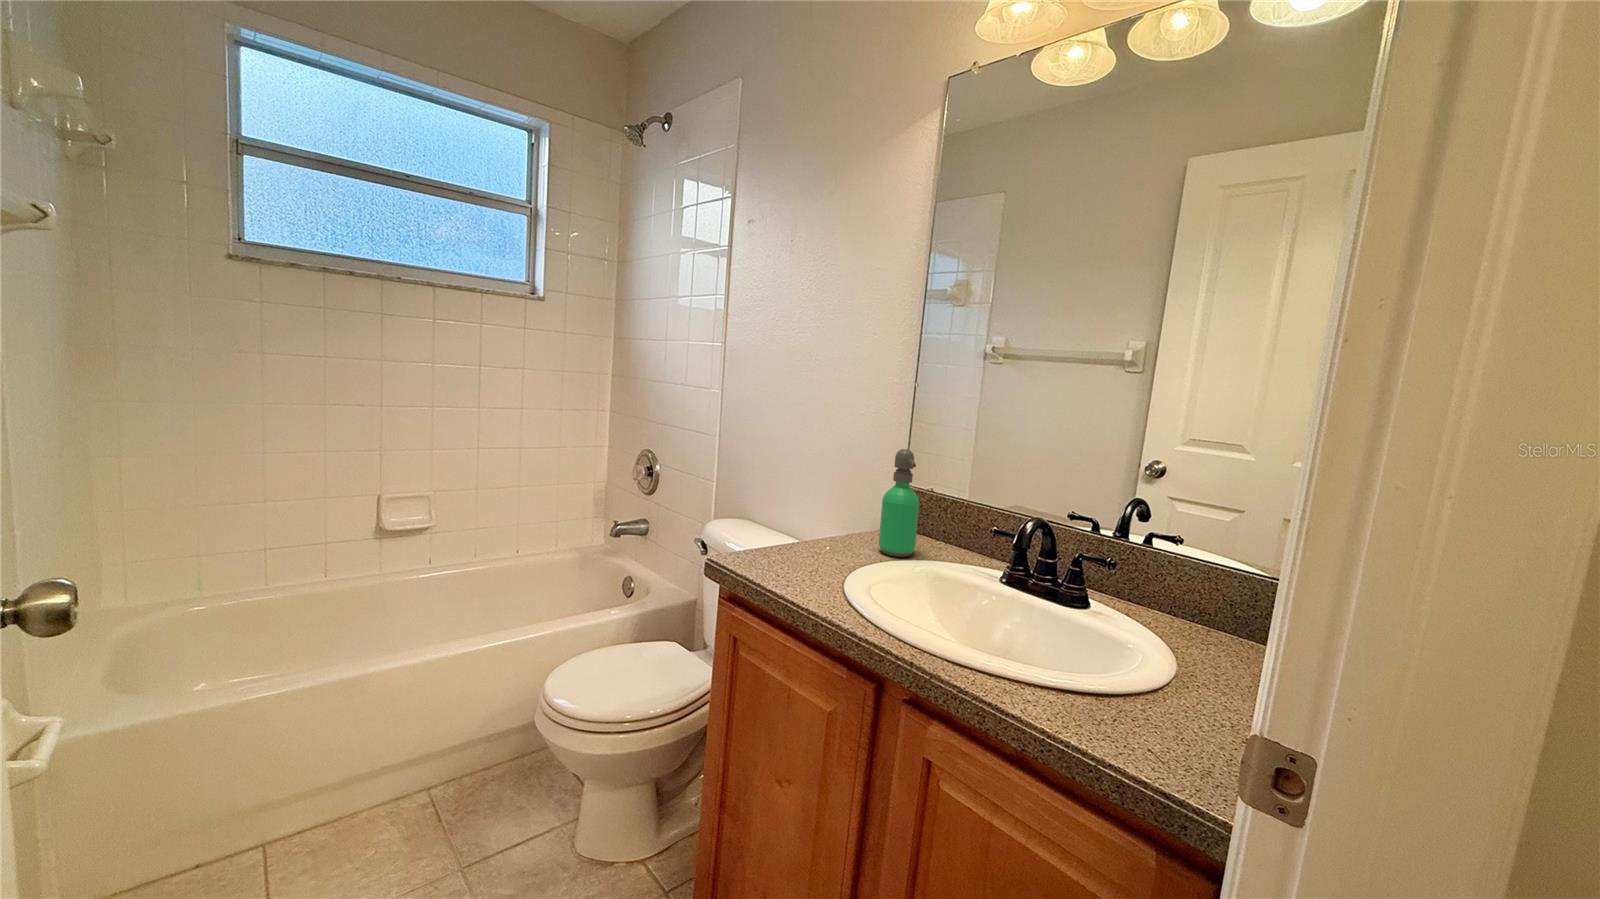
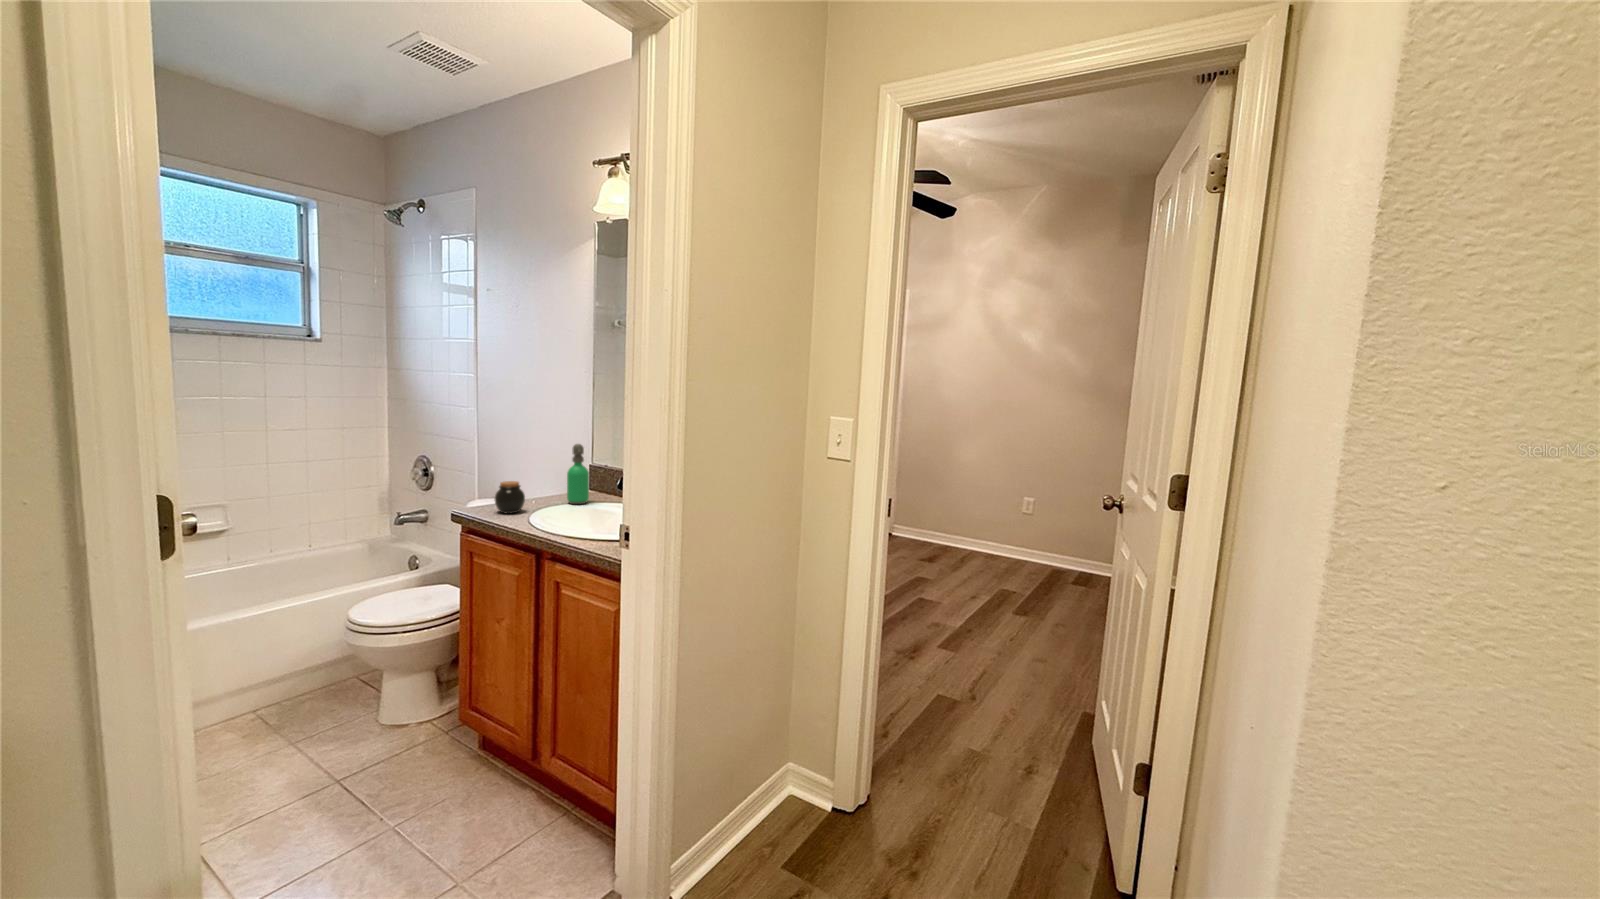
jar: none [775,511,824,571] -> present [495,481,525,513]

